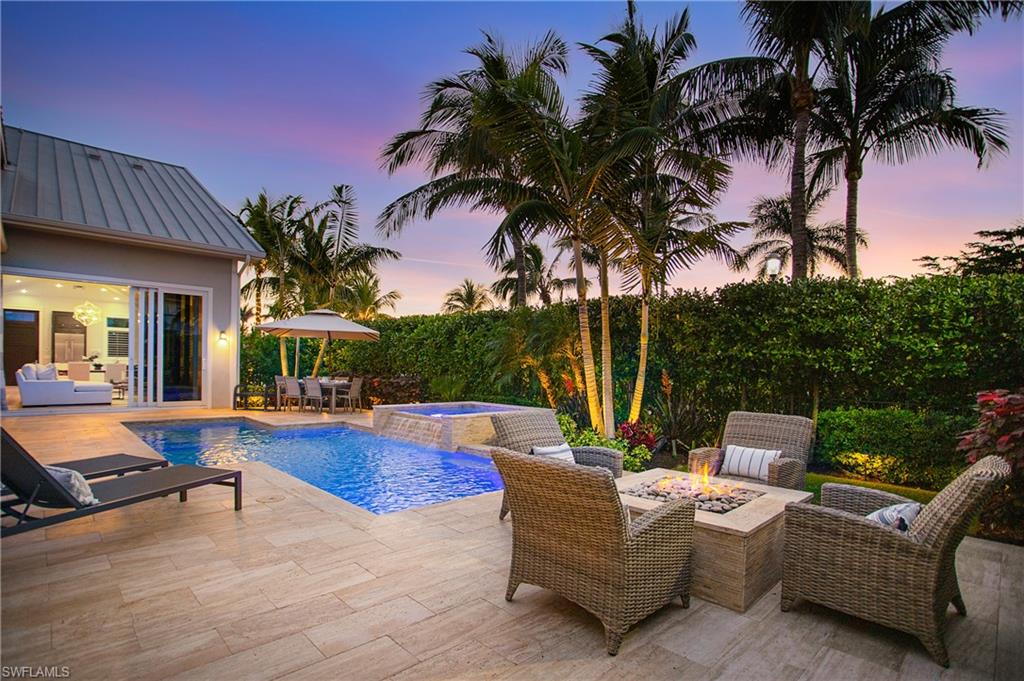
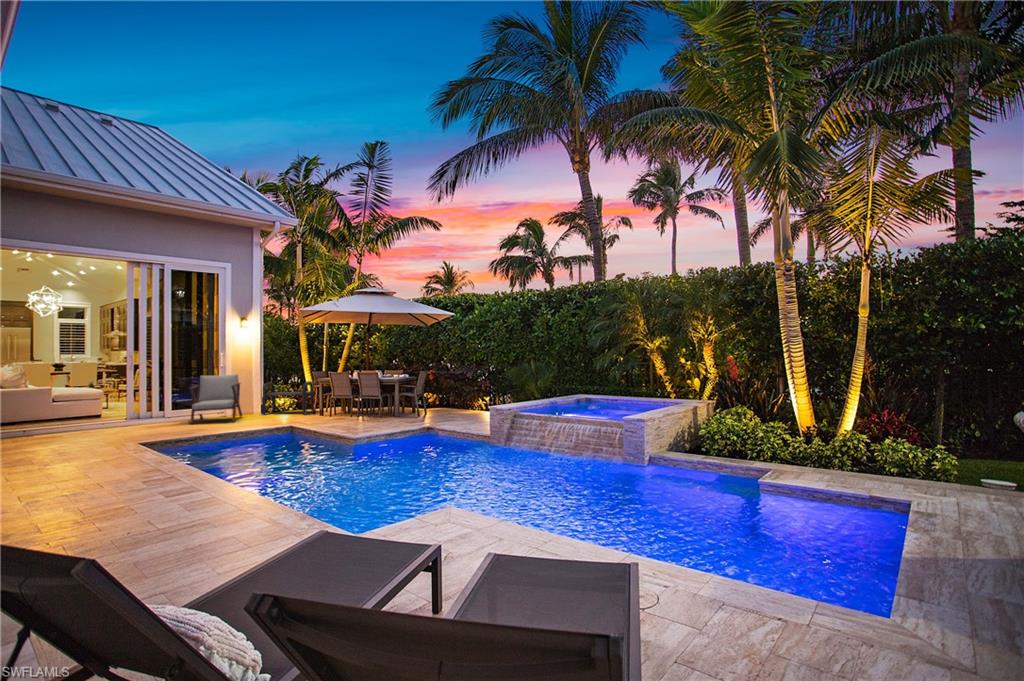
lounge chair: none [172,376,216,414] -> present [189,374,242,424]

